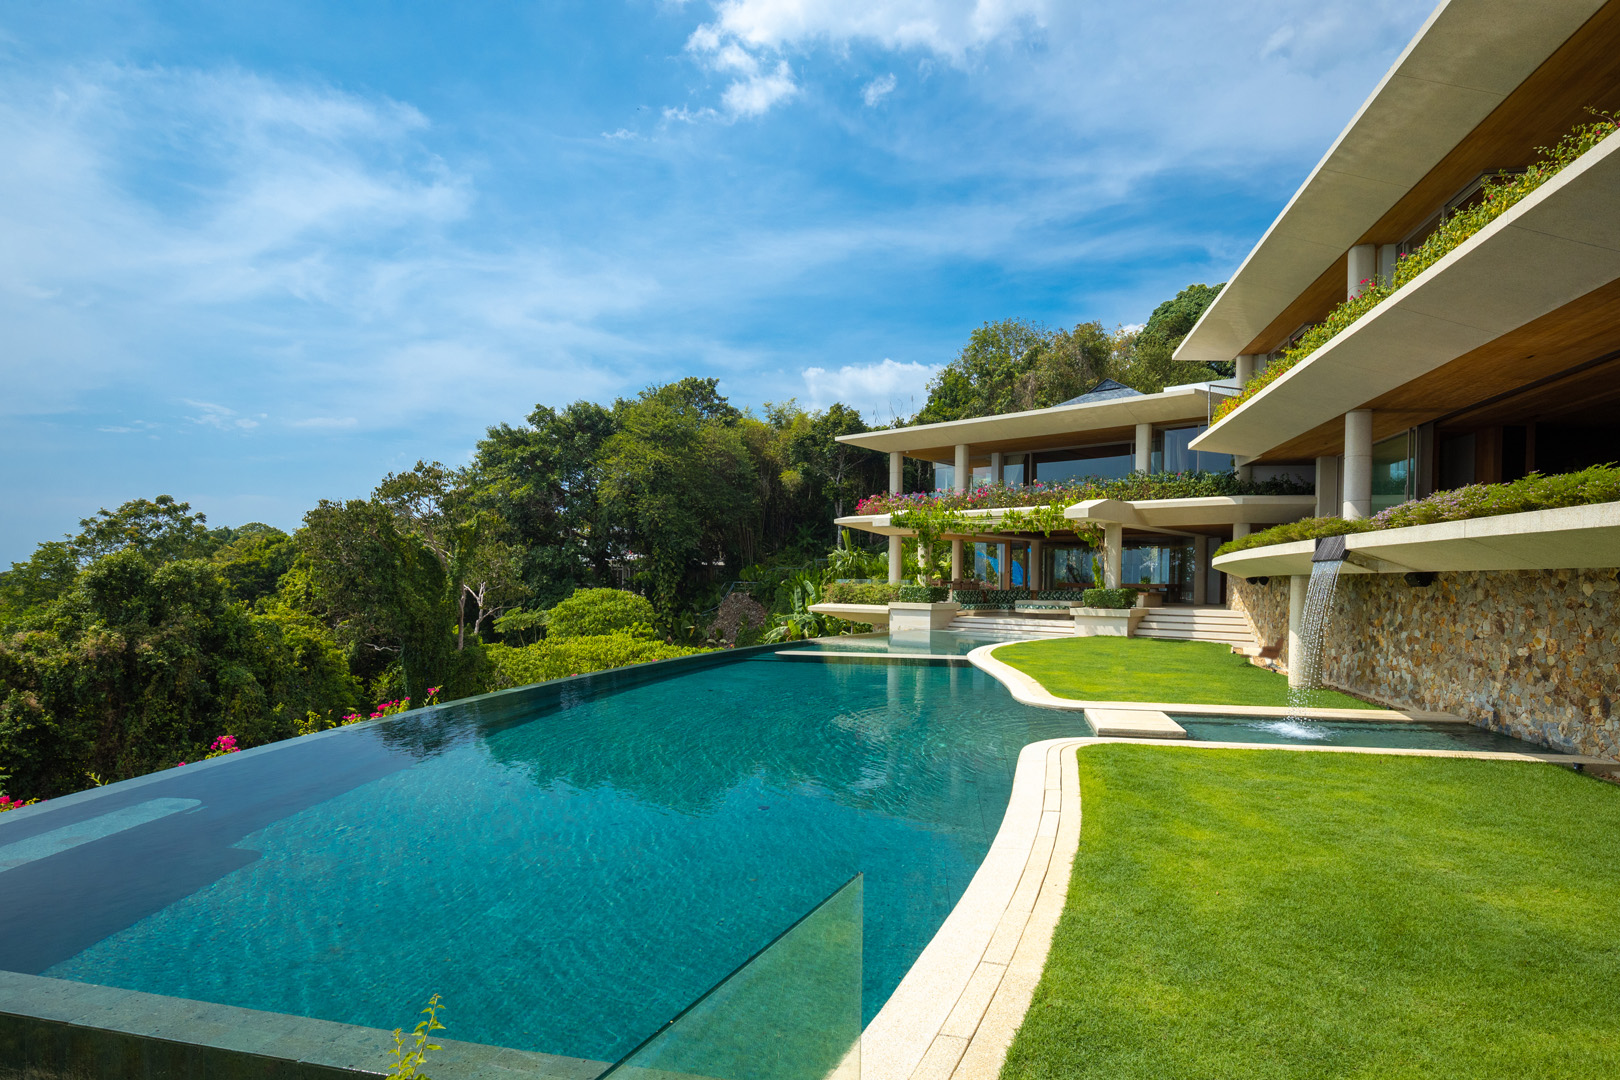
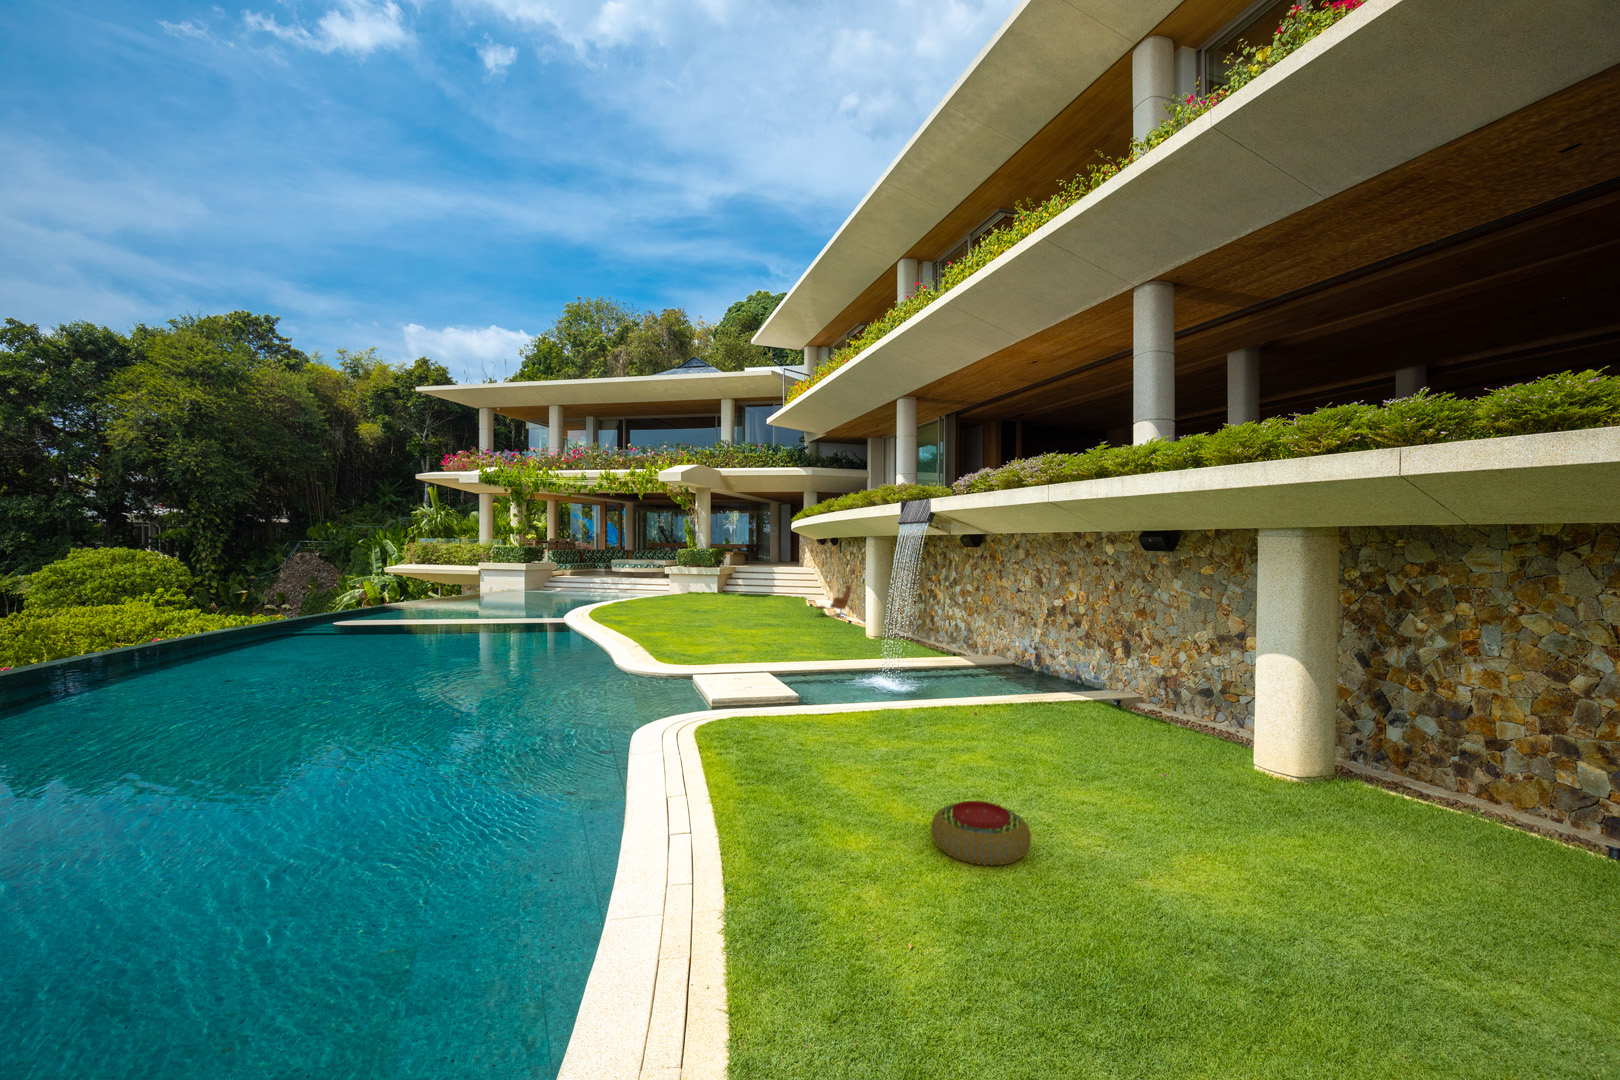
pouf: none [1239,777,1326,819] -> present [931,801,1031,865]

